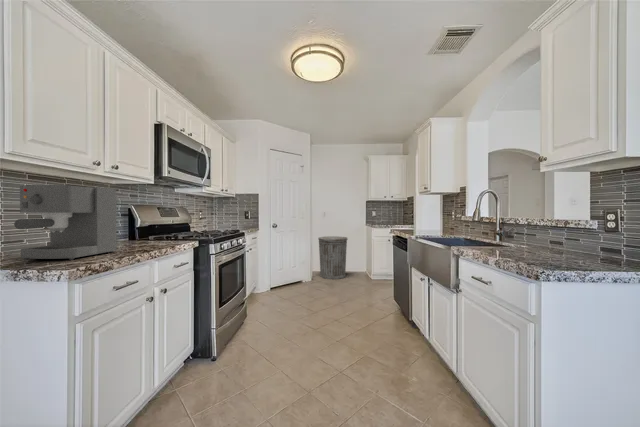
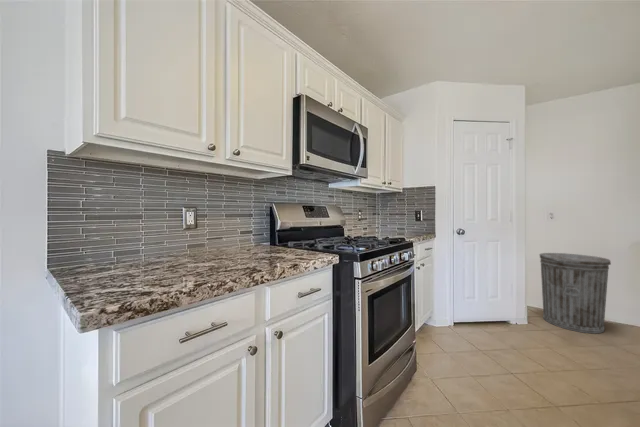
coffee maker: present [14,185,117,260] -> none [92,174,223,279]

